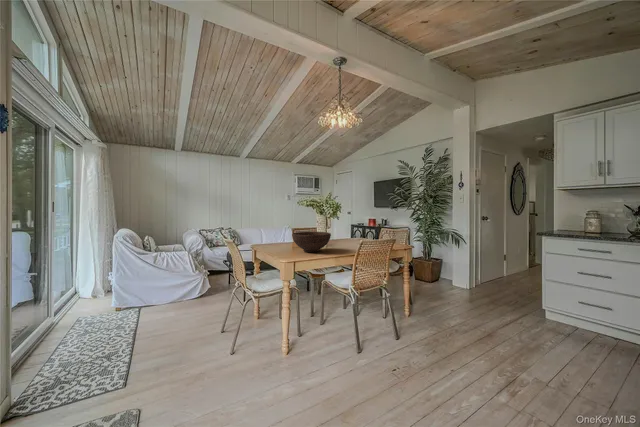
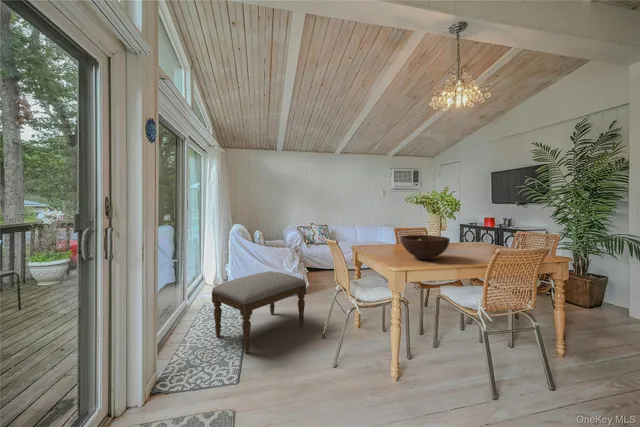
ottoman: none [90,275,203,359] -> present [212,271,306,353]

